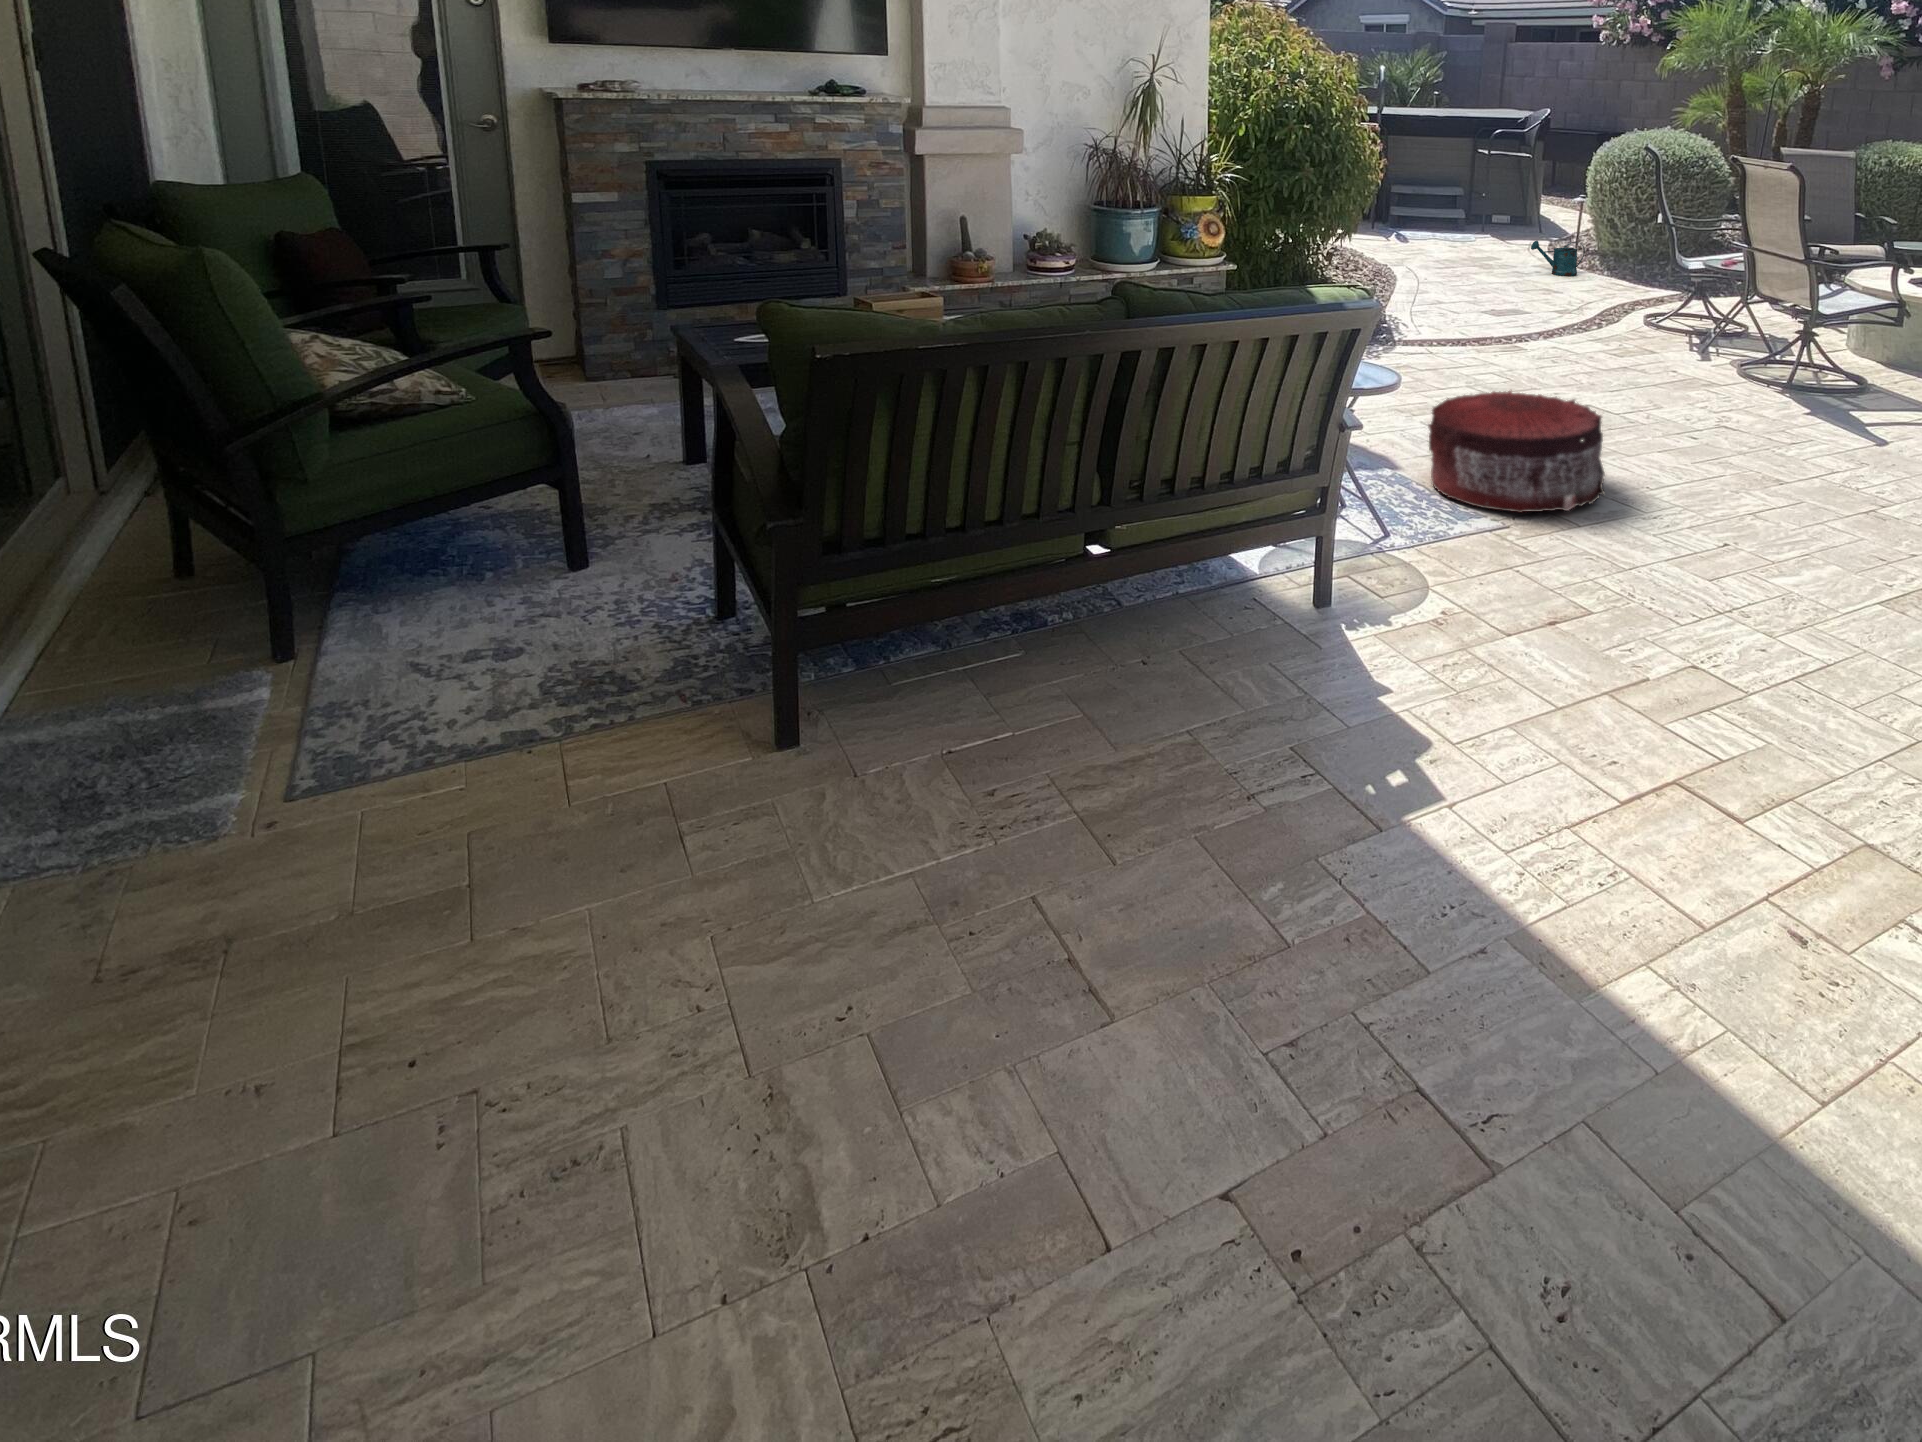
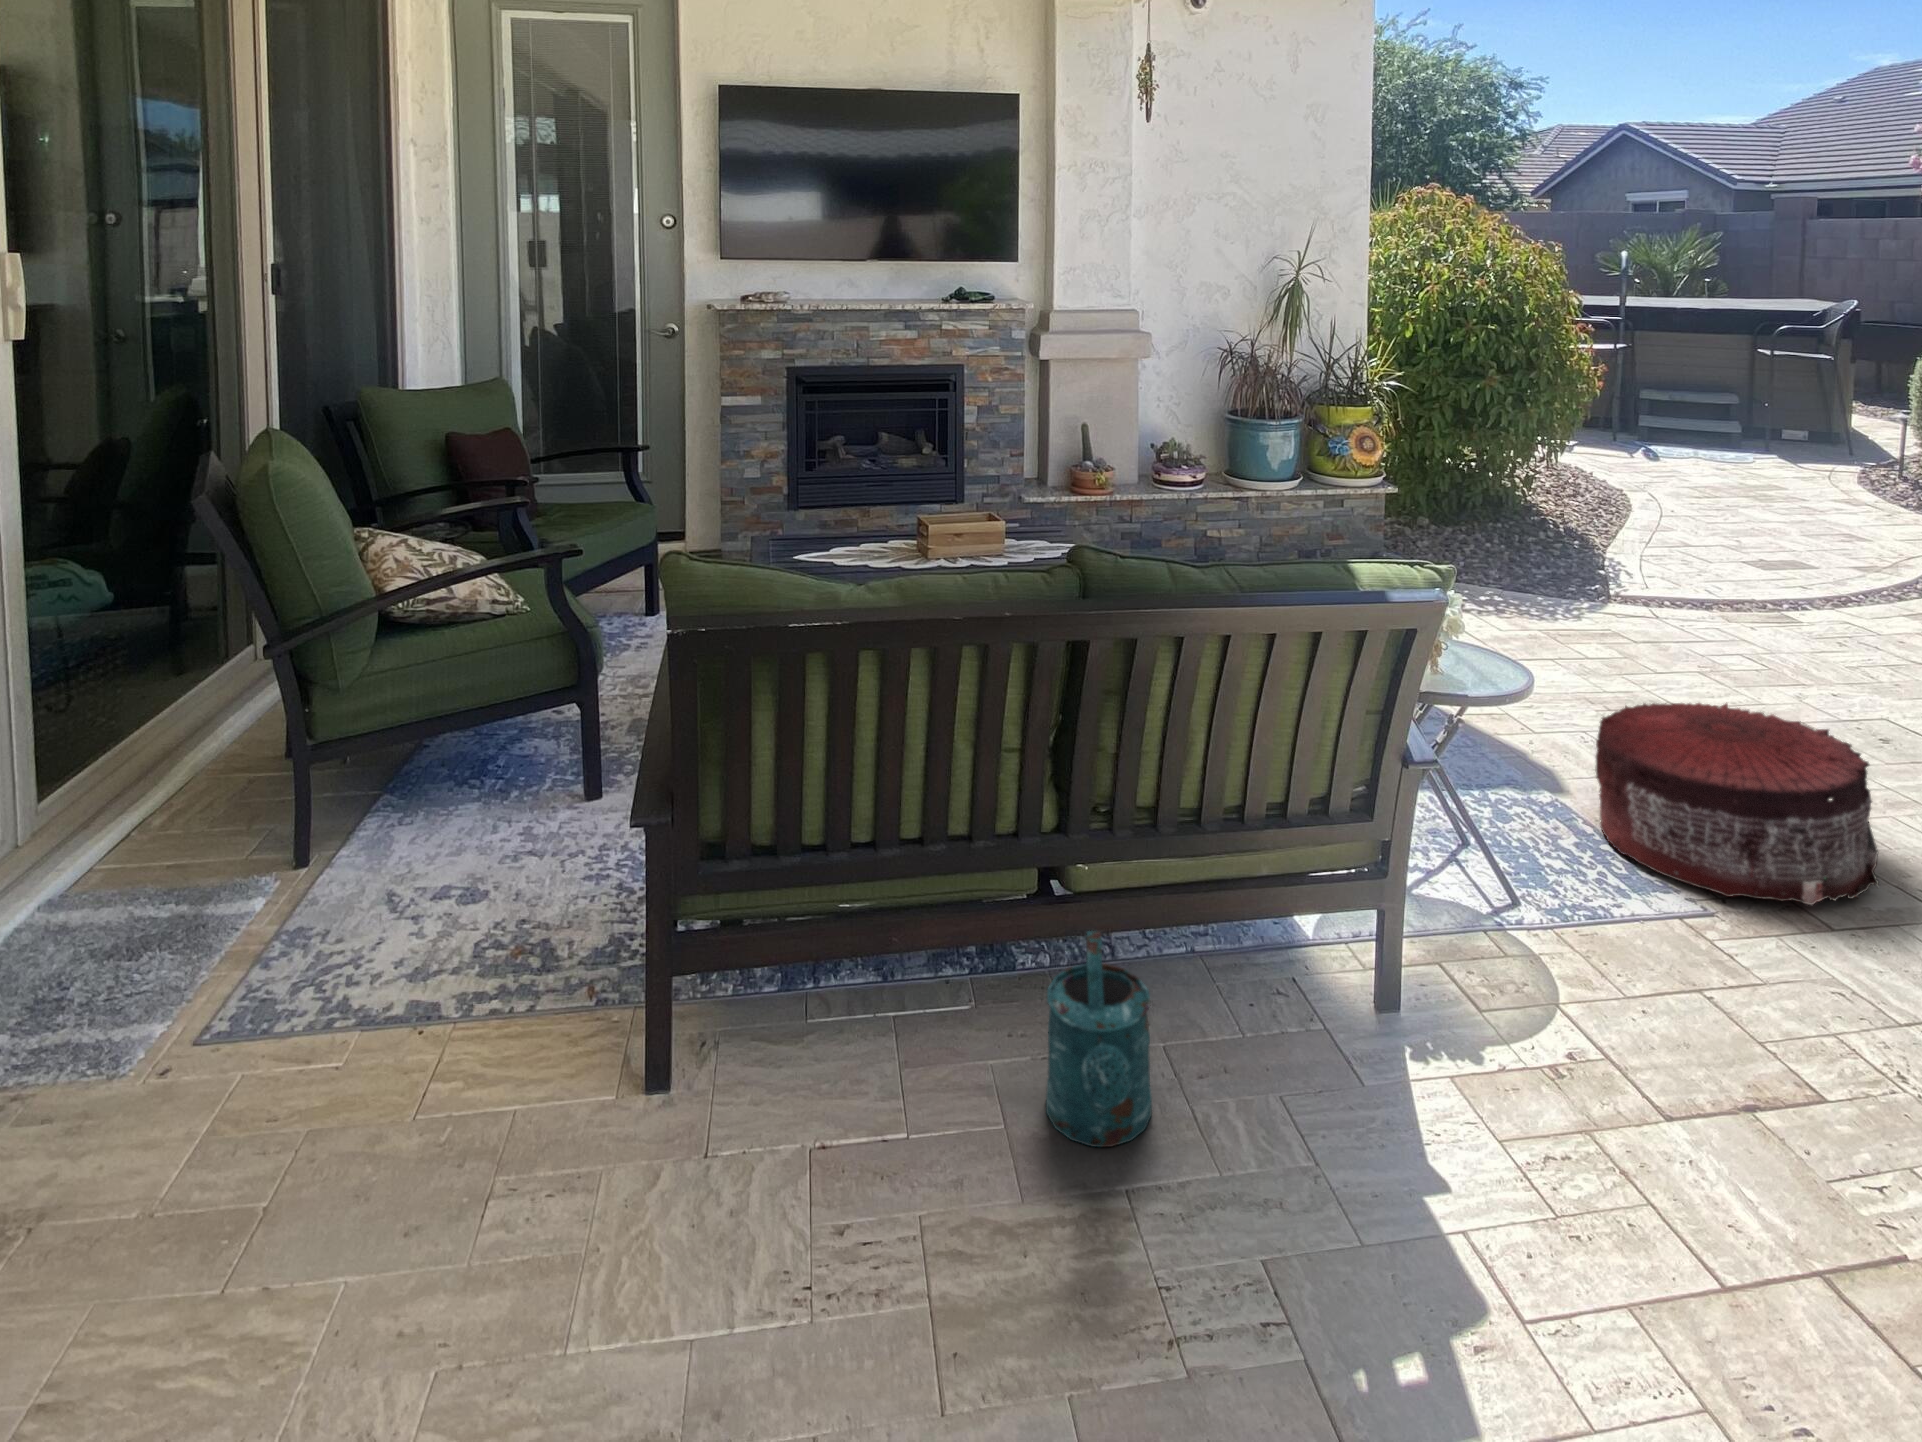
watering can: present [1531,240,1585,276] -> present [1046,931,1152,1147]

